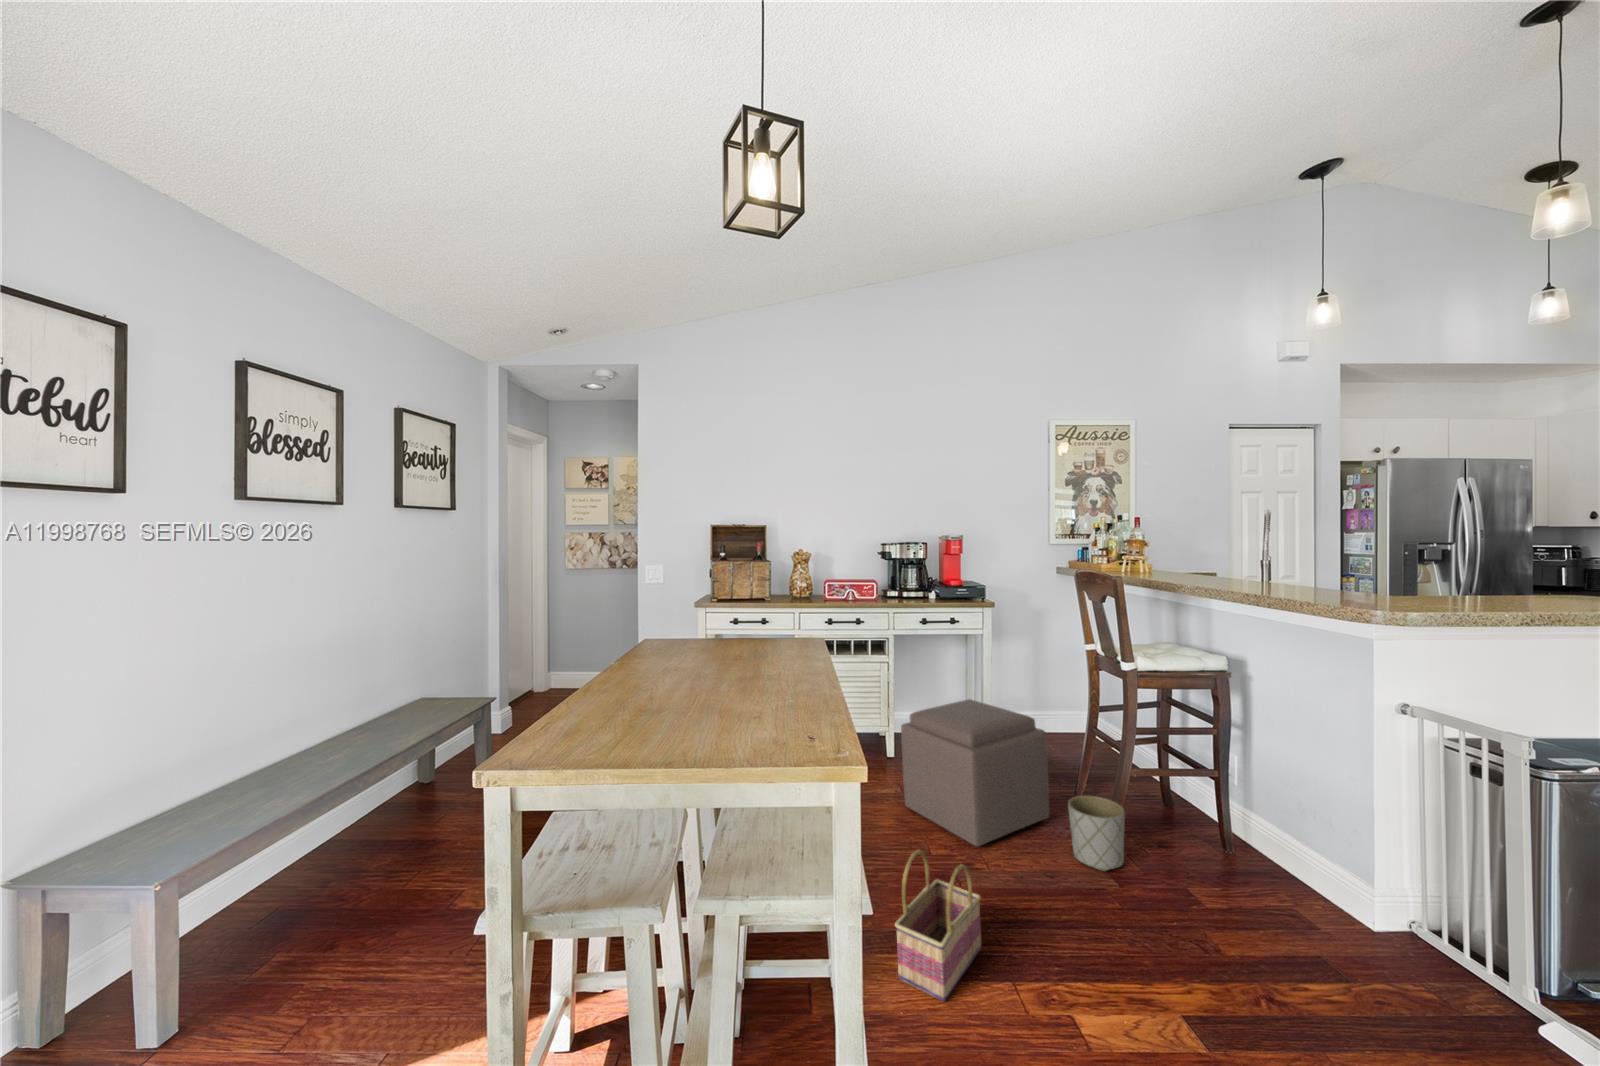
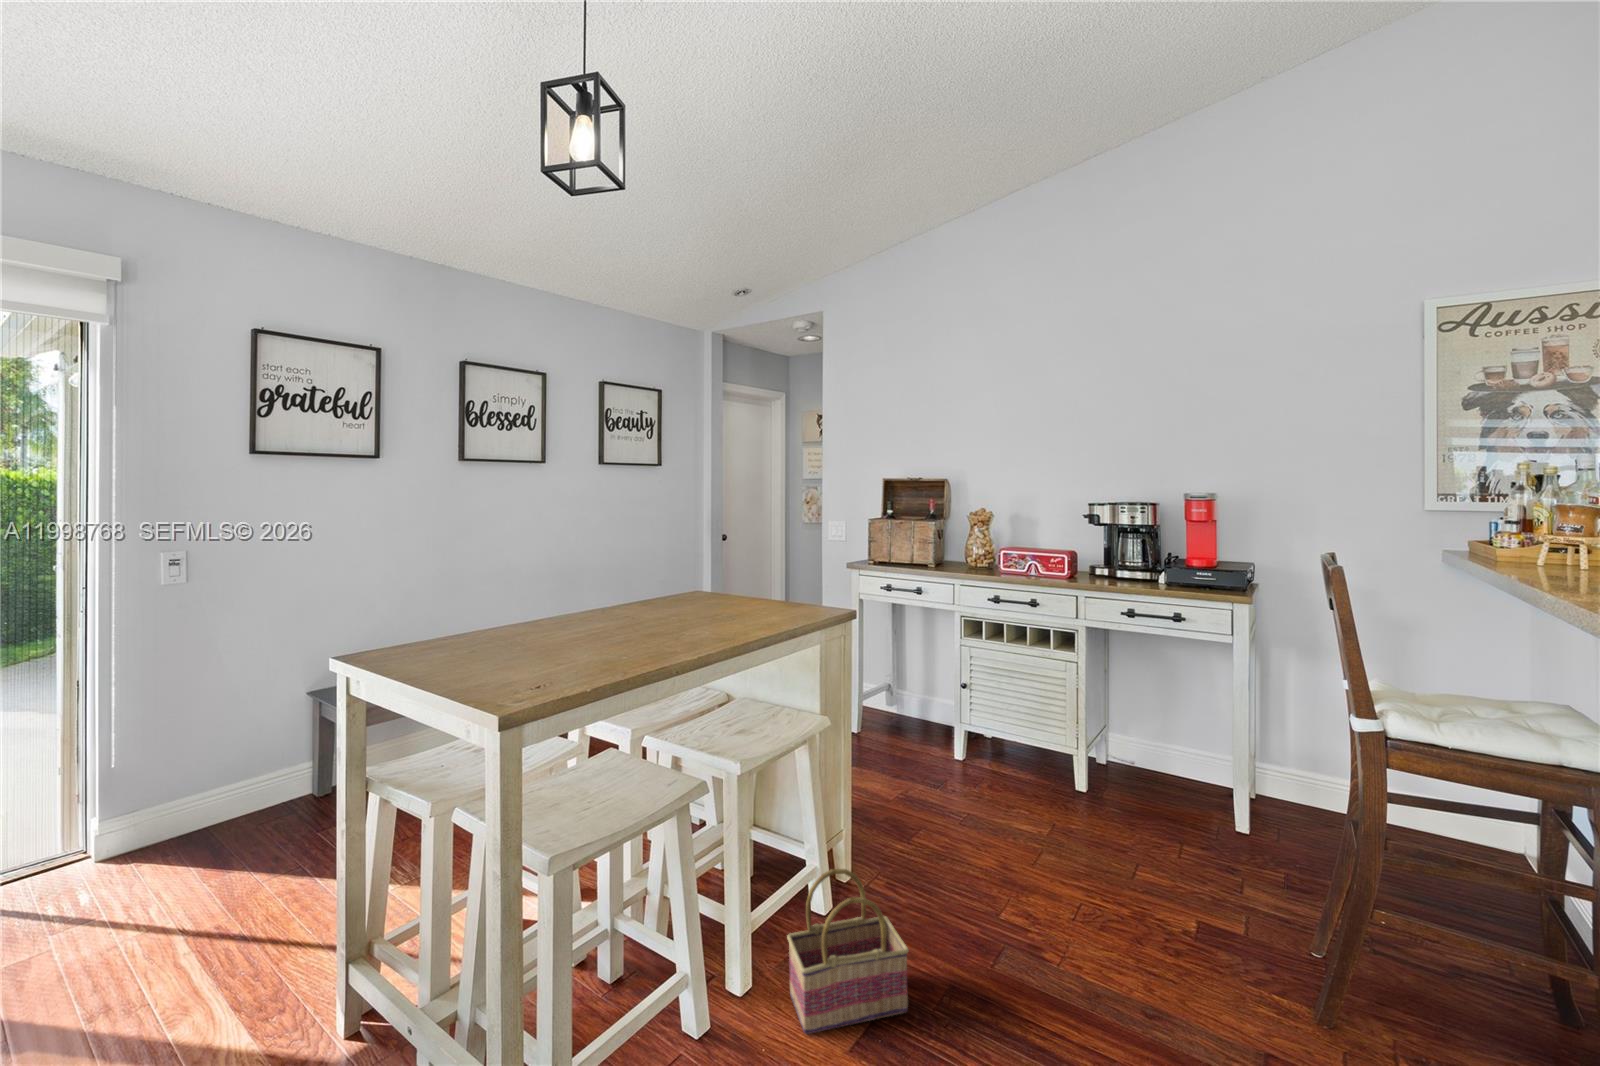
ottoman: present [901,699,1049,846] -> none [1008,729,1198,925]
planter: present [1068,796,1125,871] -> none [1170,900,1262,1023]

